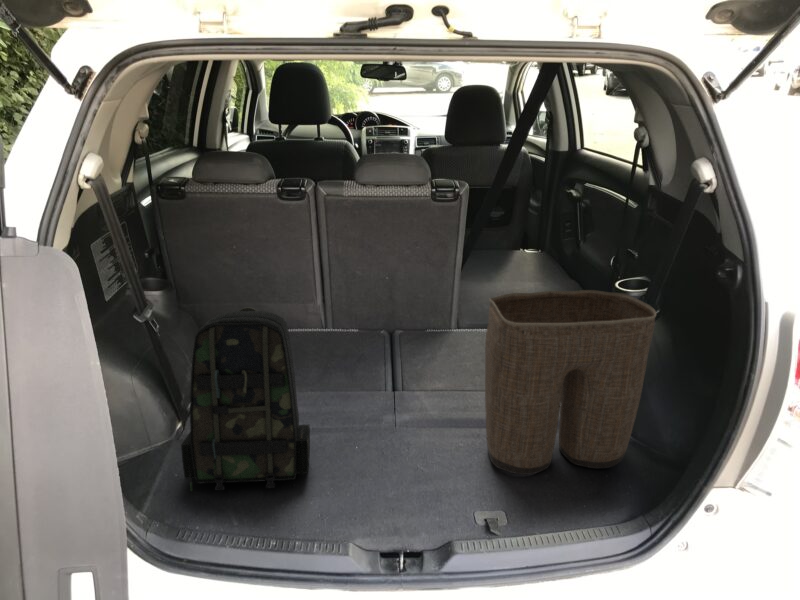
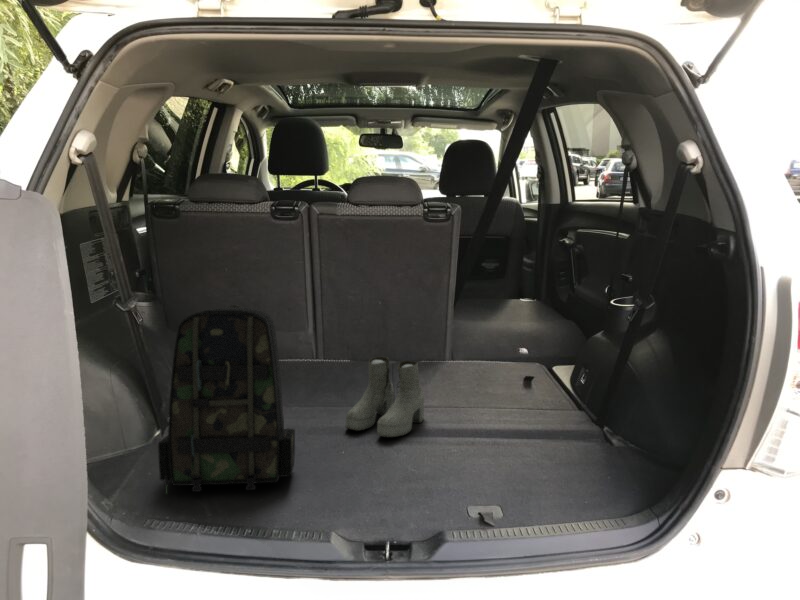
laundry basket: present [485,290,656,475] -> none [477,291,649,479]
boots: none [356,342,432,425] -> present [345,357,424,437]

